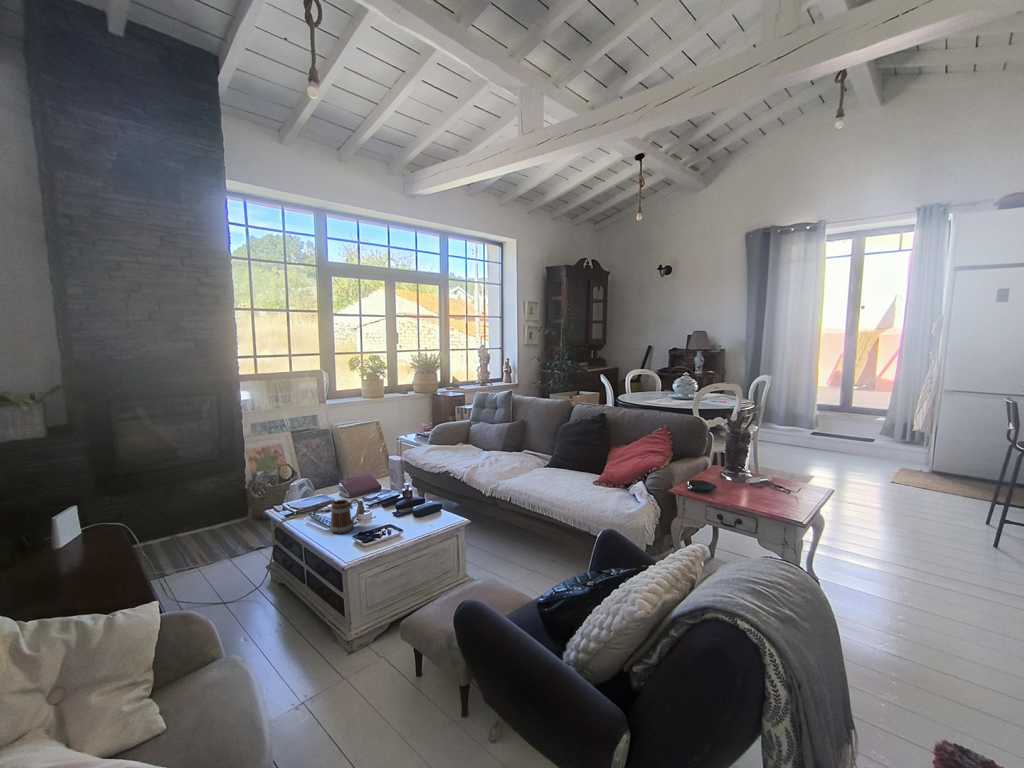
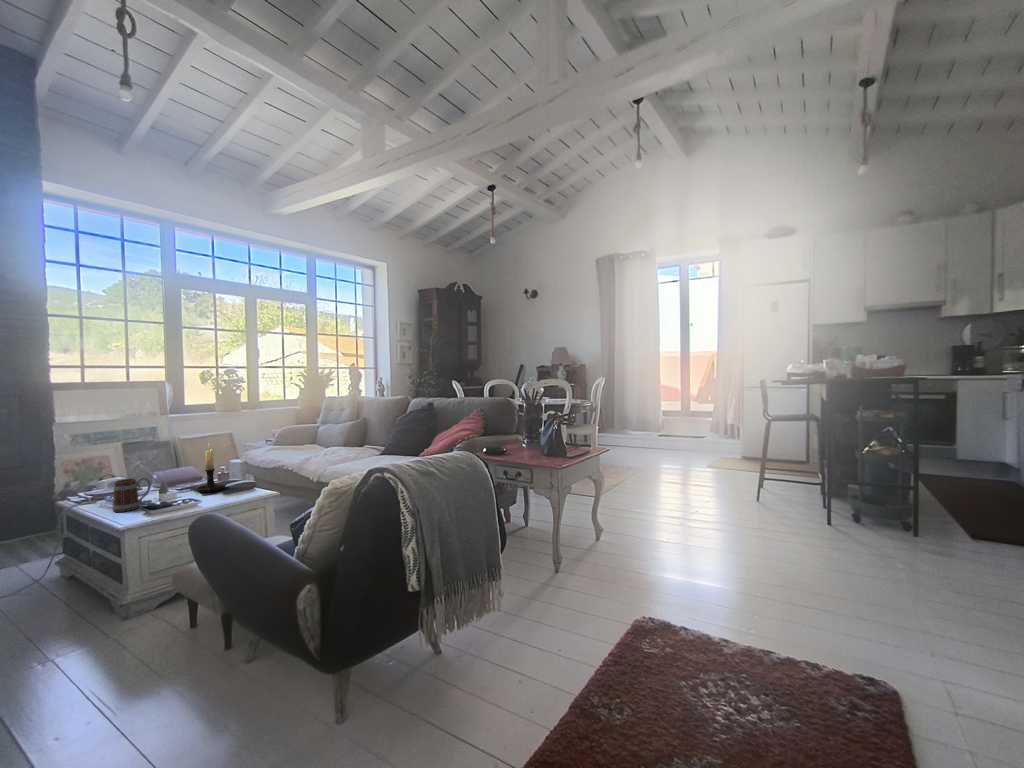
candle holder: none [392,460,418,512] -> present [195,443,226,492]

